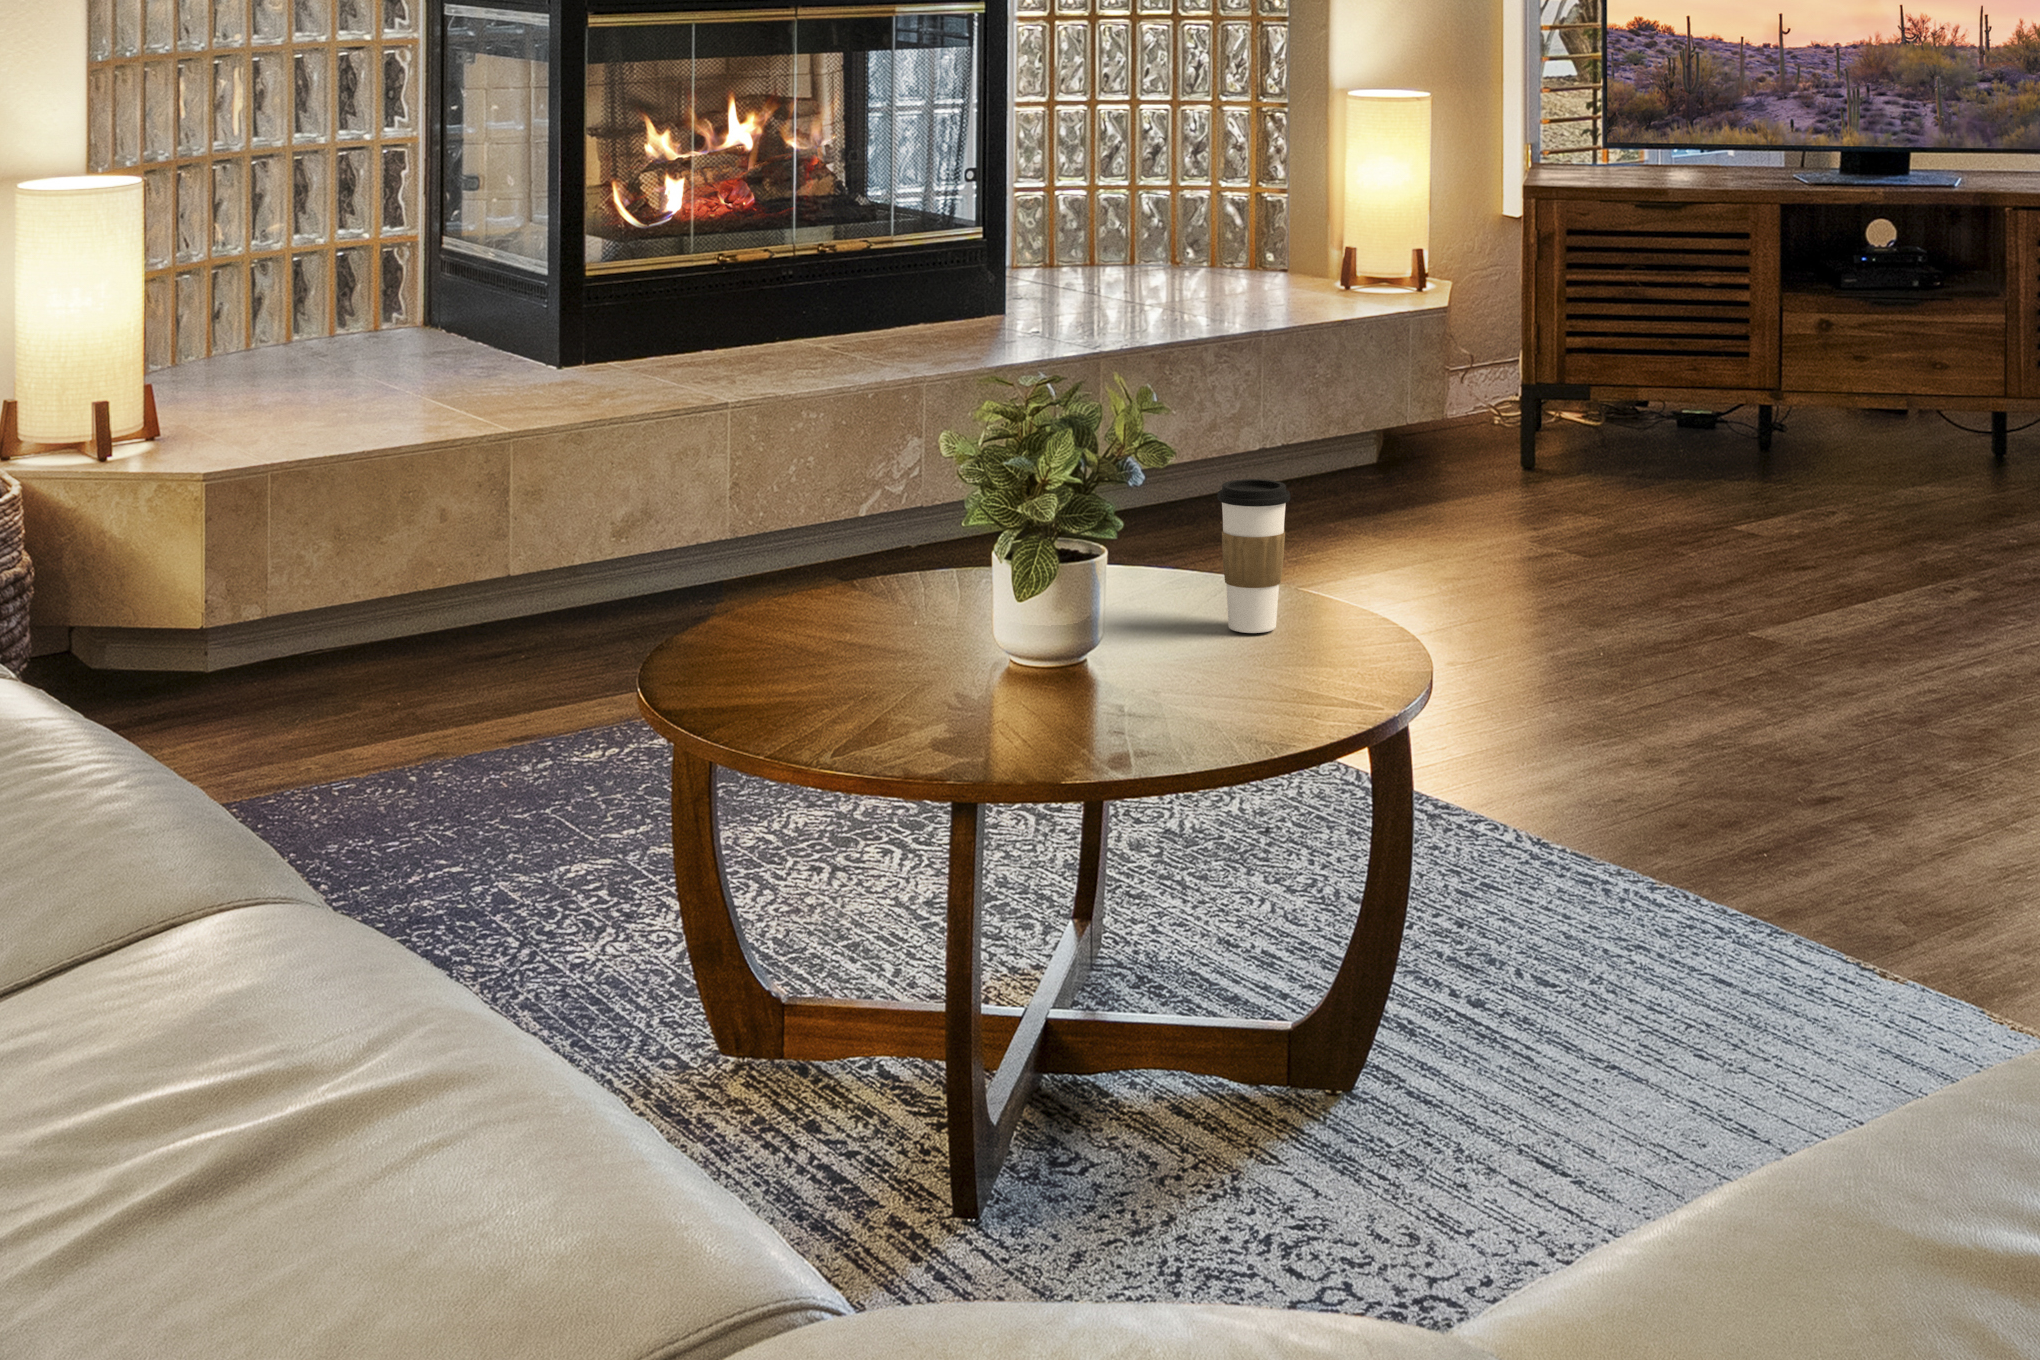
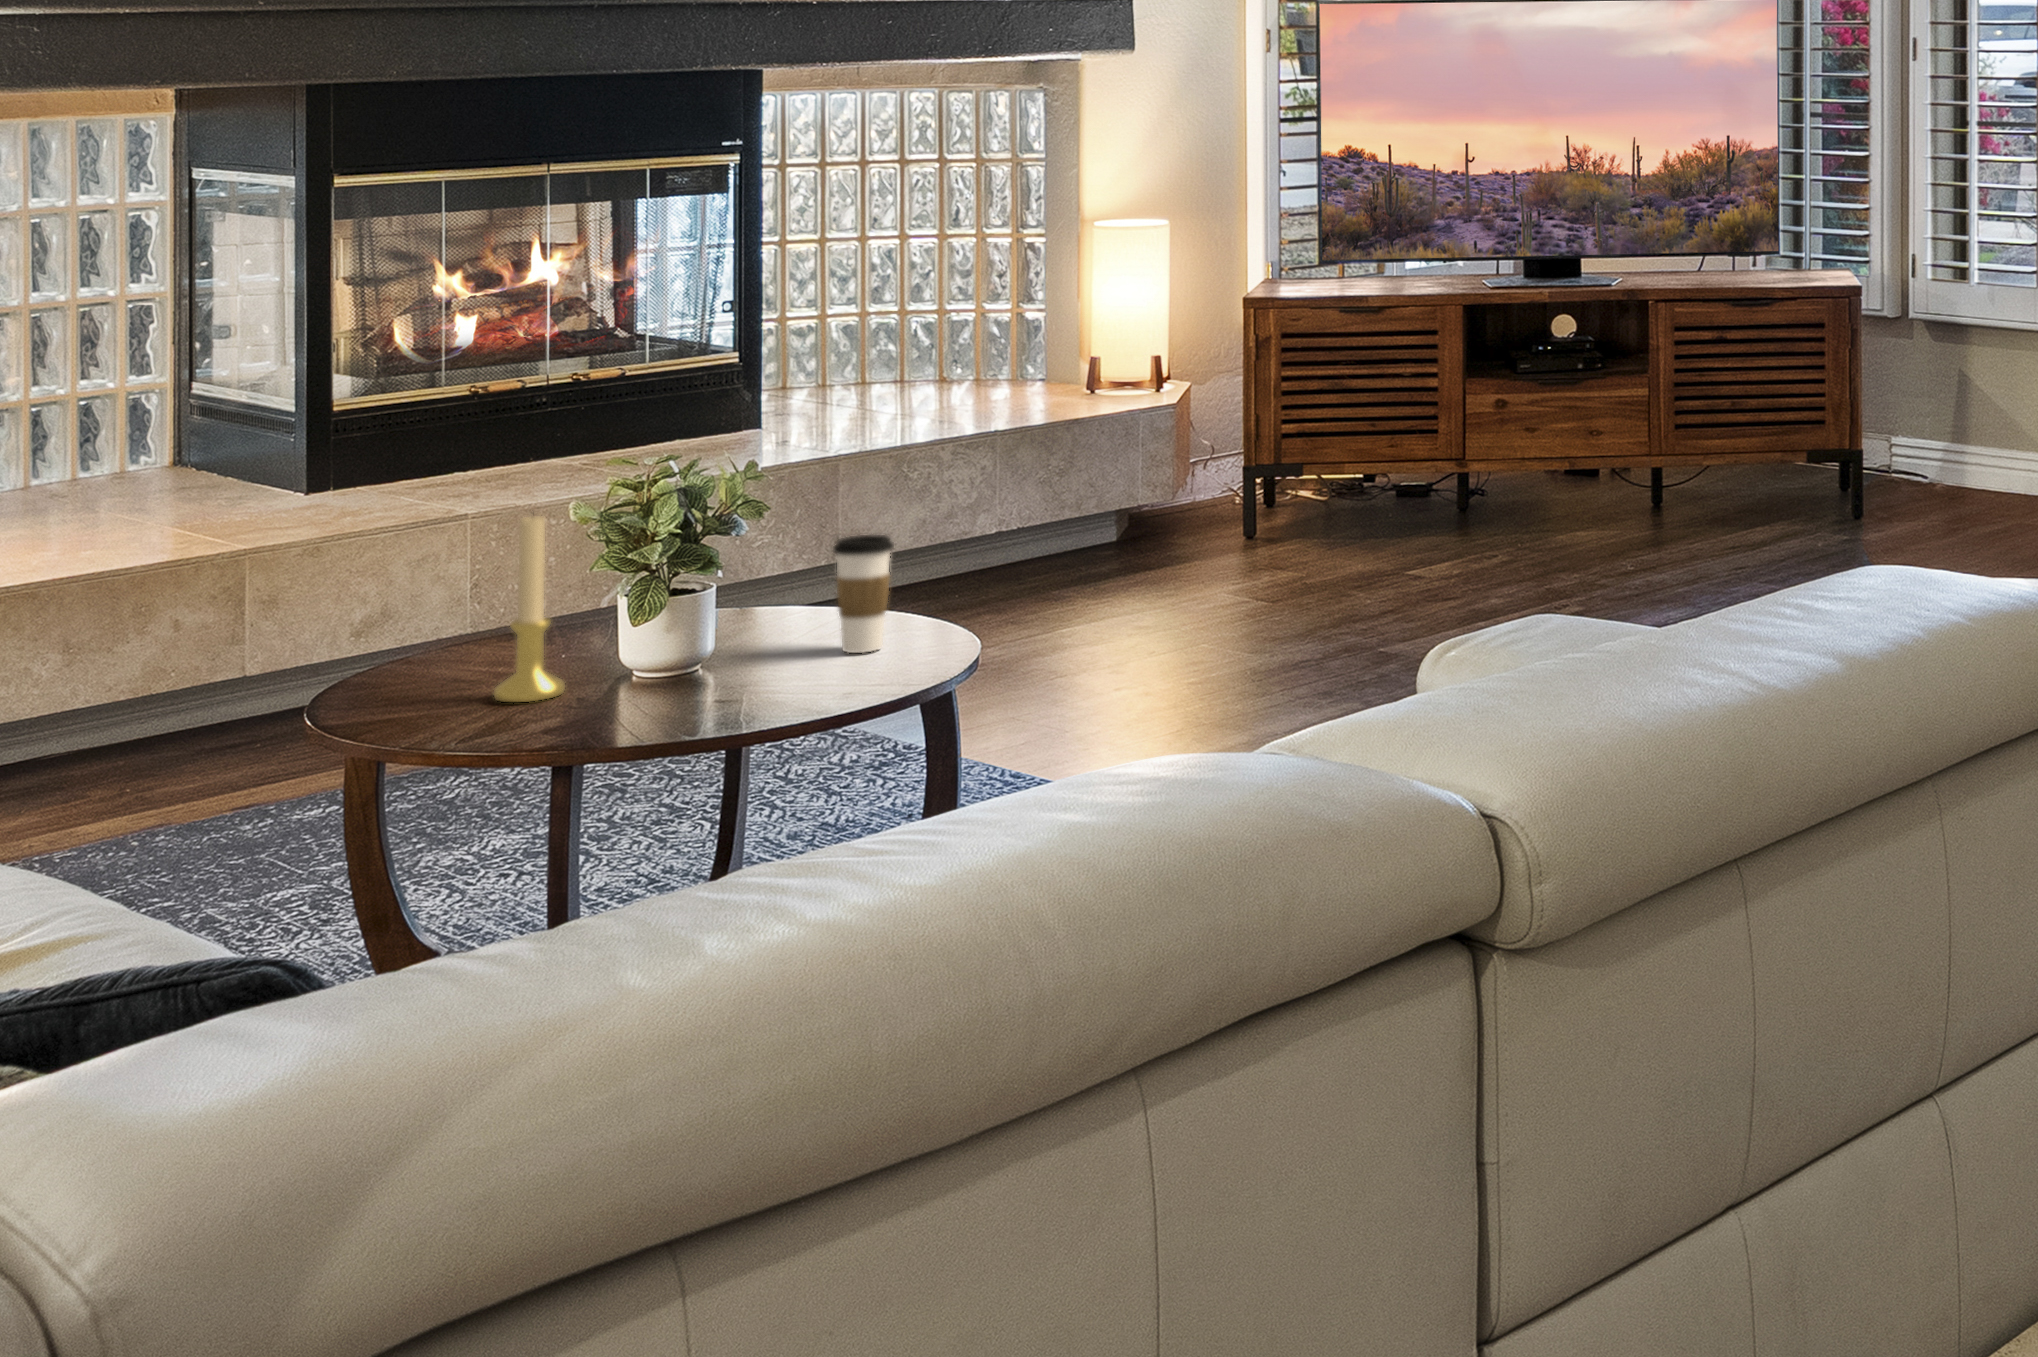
candle holder: none [836,428,917,672] -> present [494,516,565,702]

